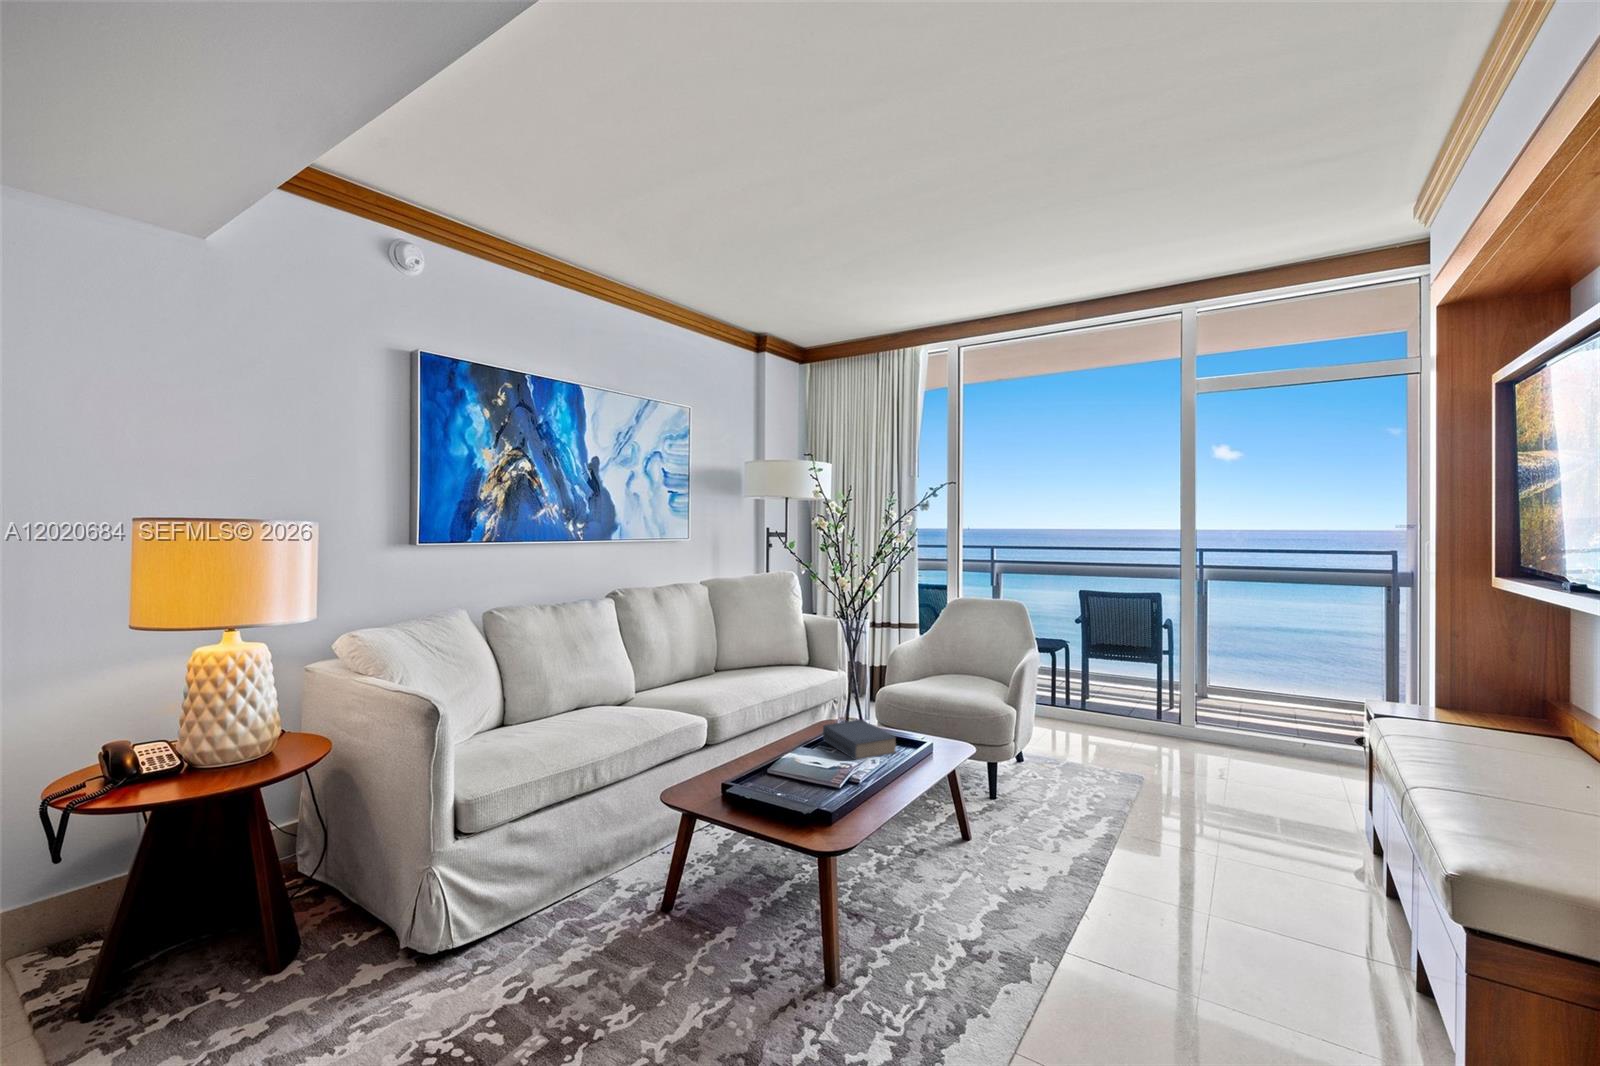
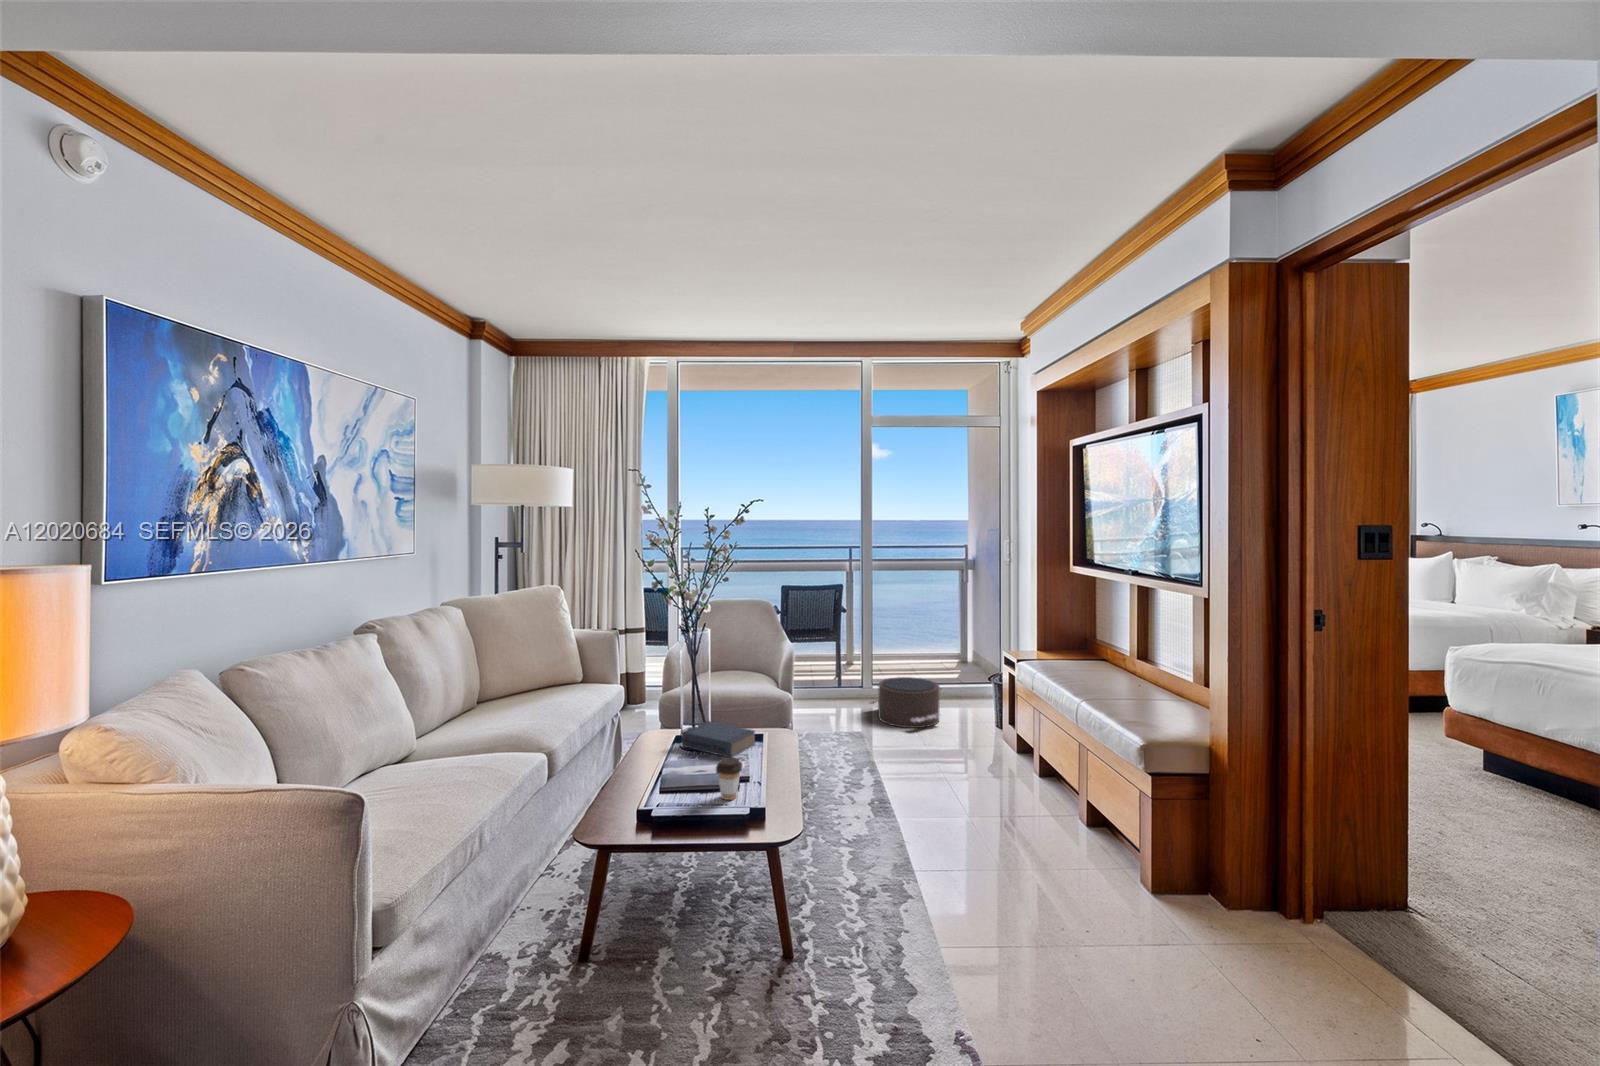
pouf: none [1175,722,1285,797] -> present [869,677,940,728]
coffee cup: none [788,750,819,797] -> present [716,757,742,800]

